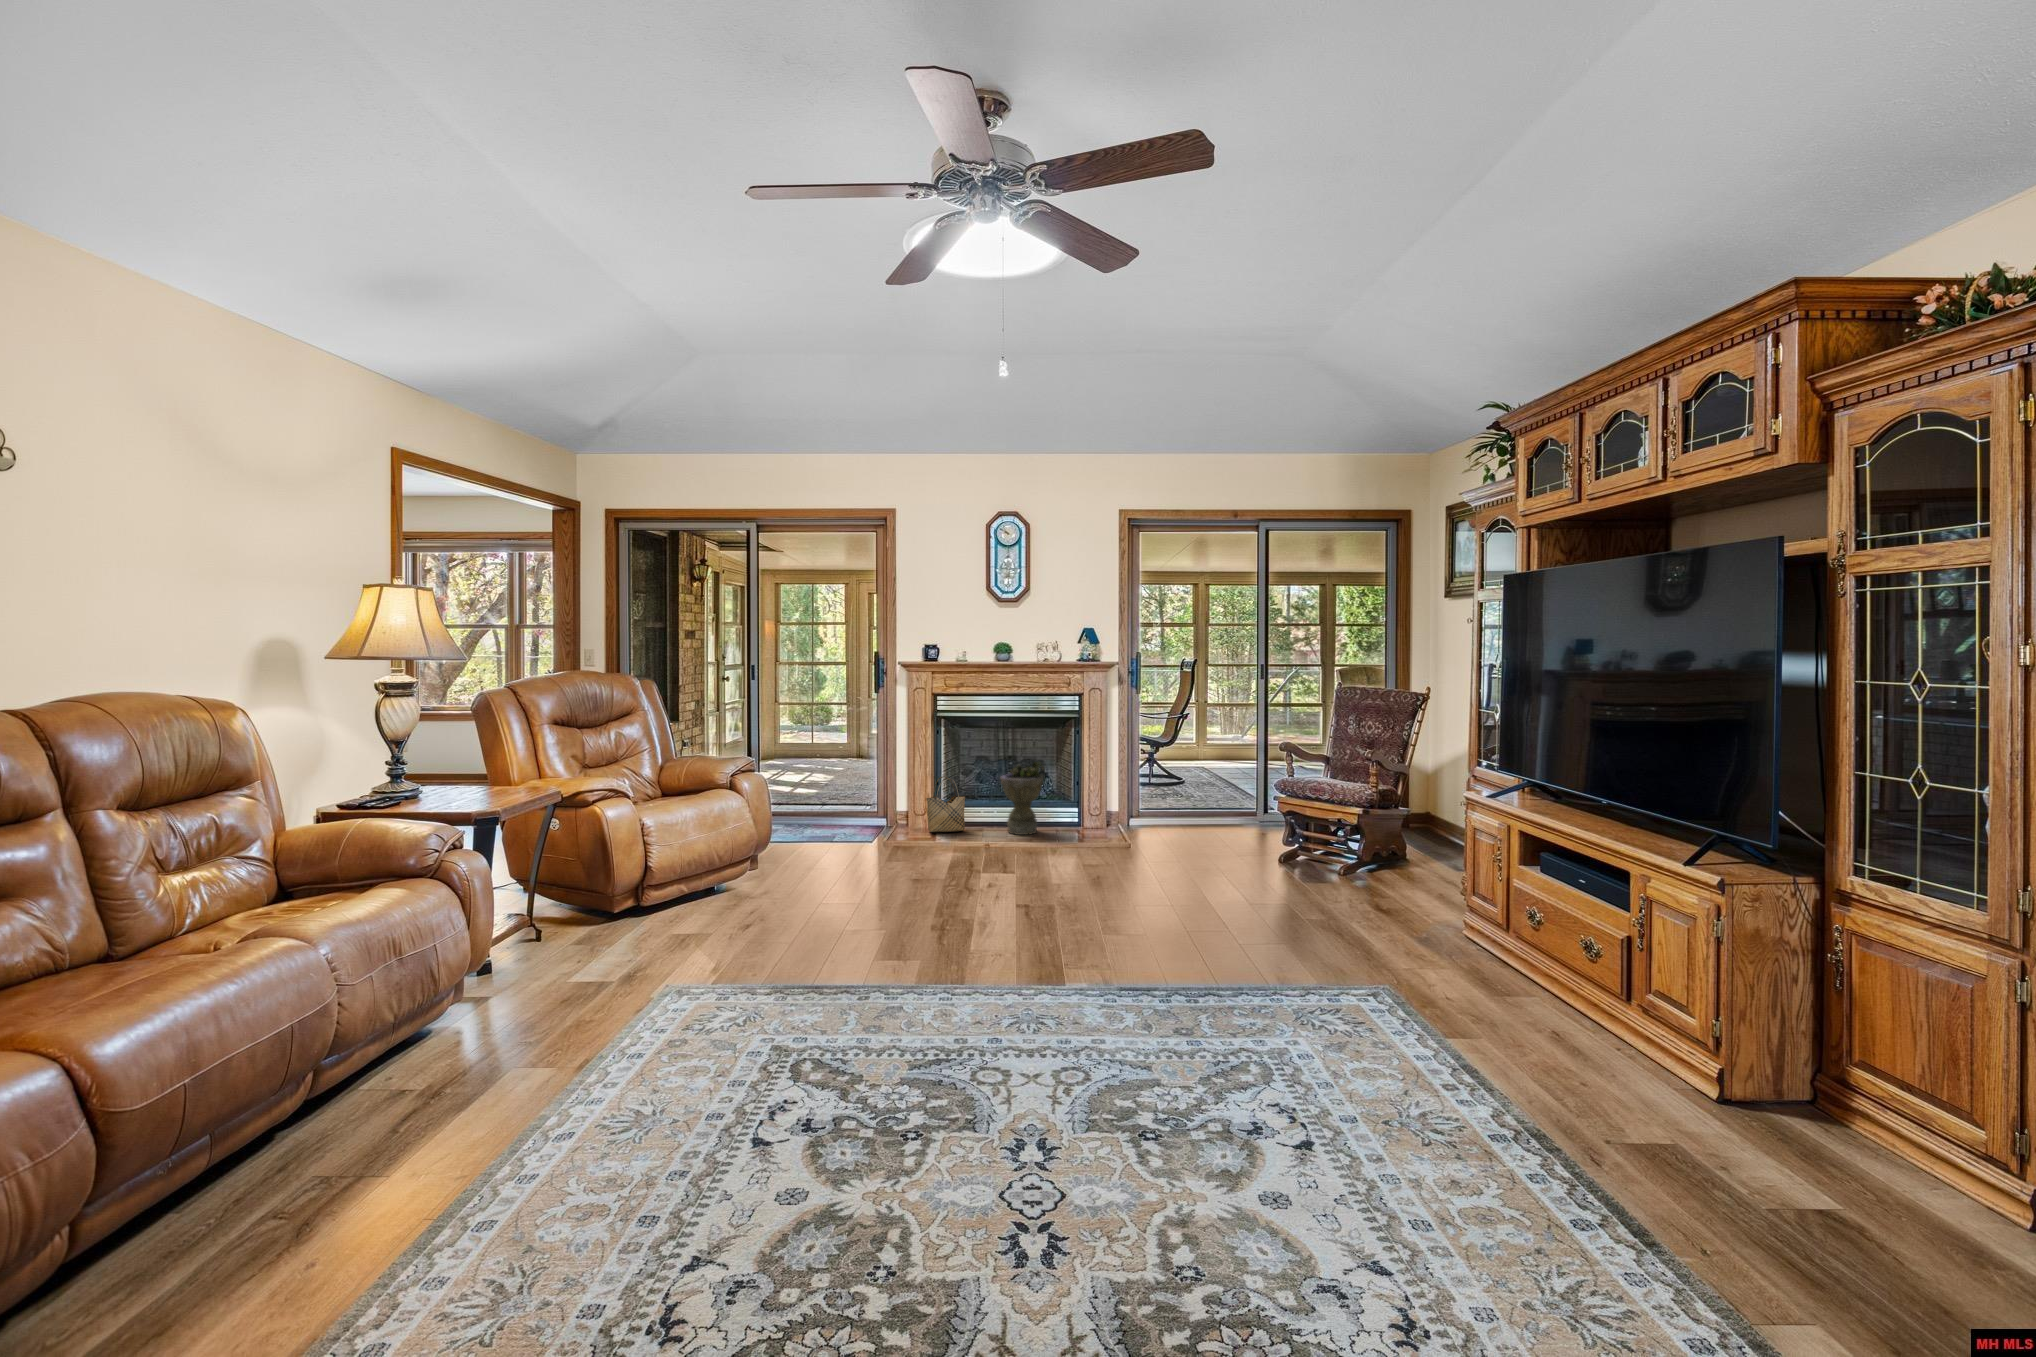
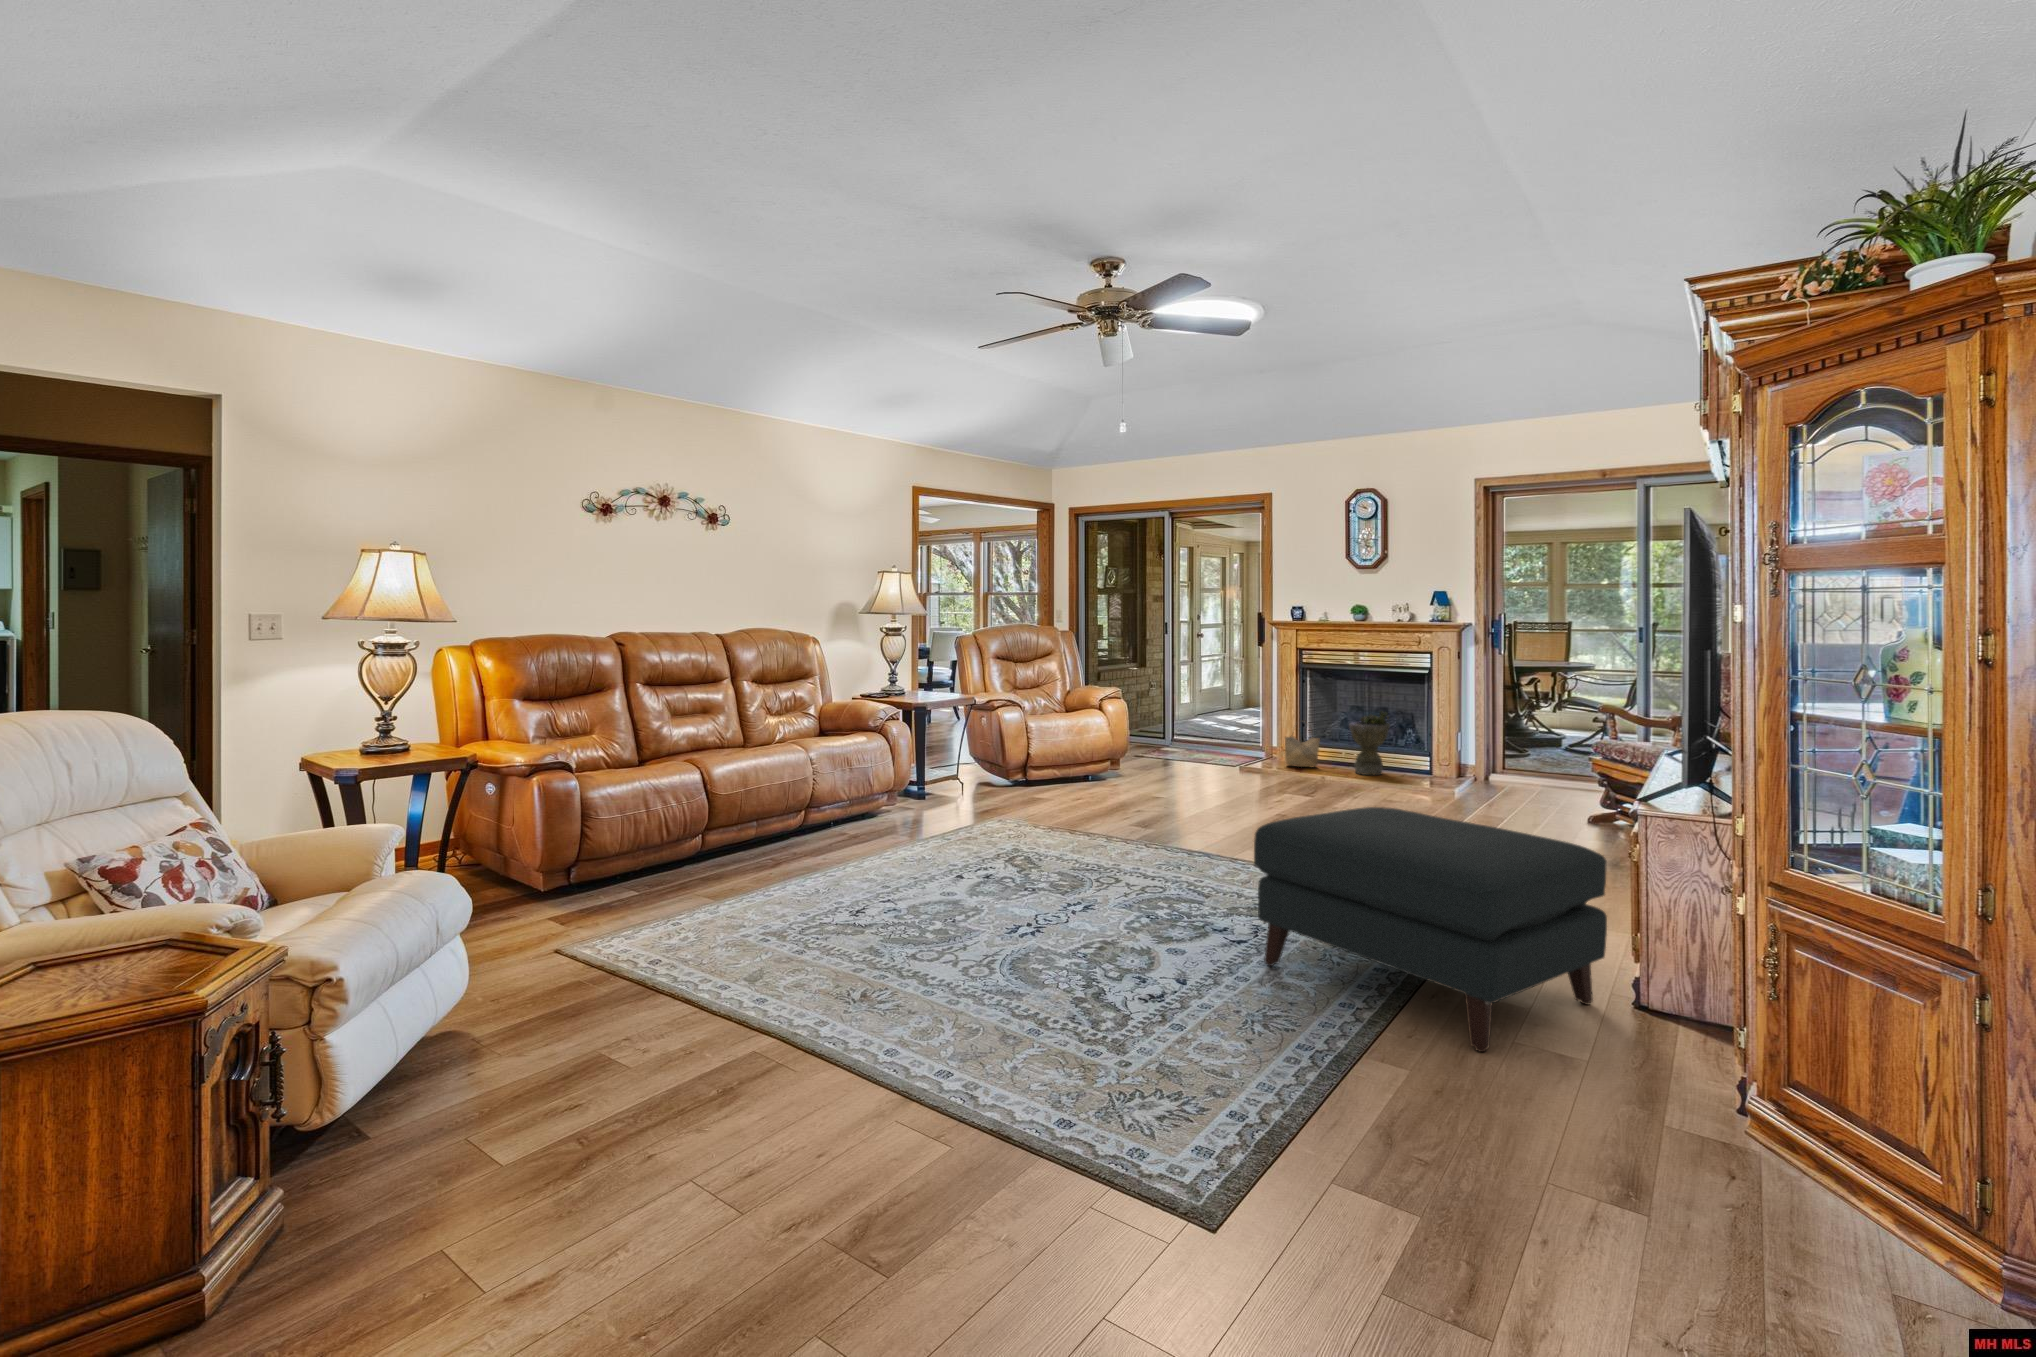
ottoman: none [1375,925,1848,1289] -> present [1254,807,1607,1052]

